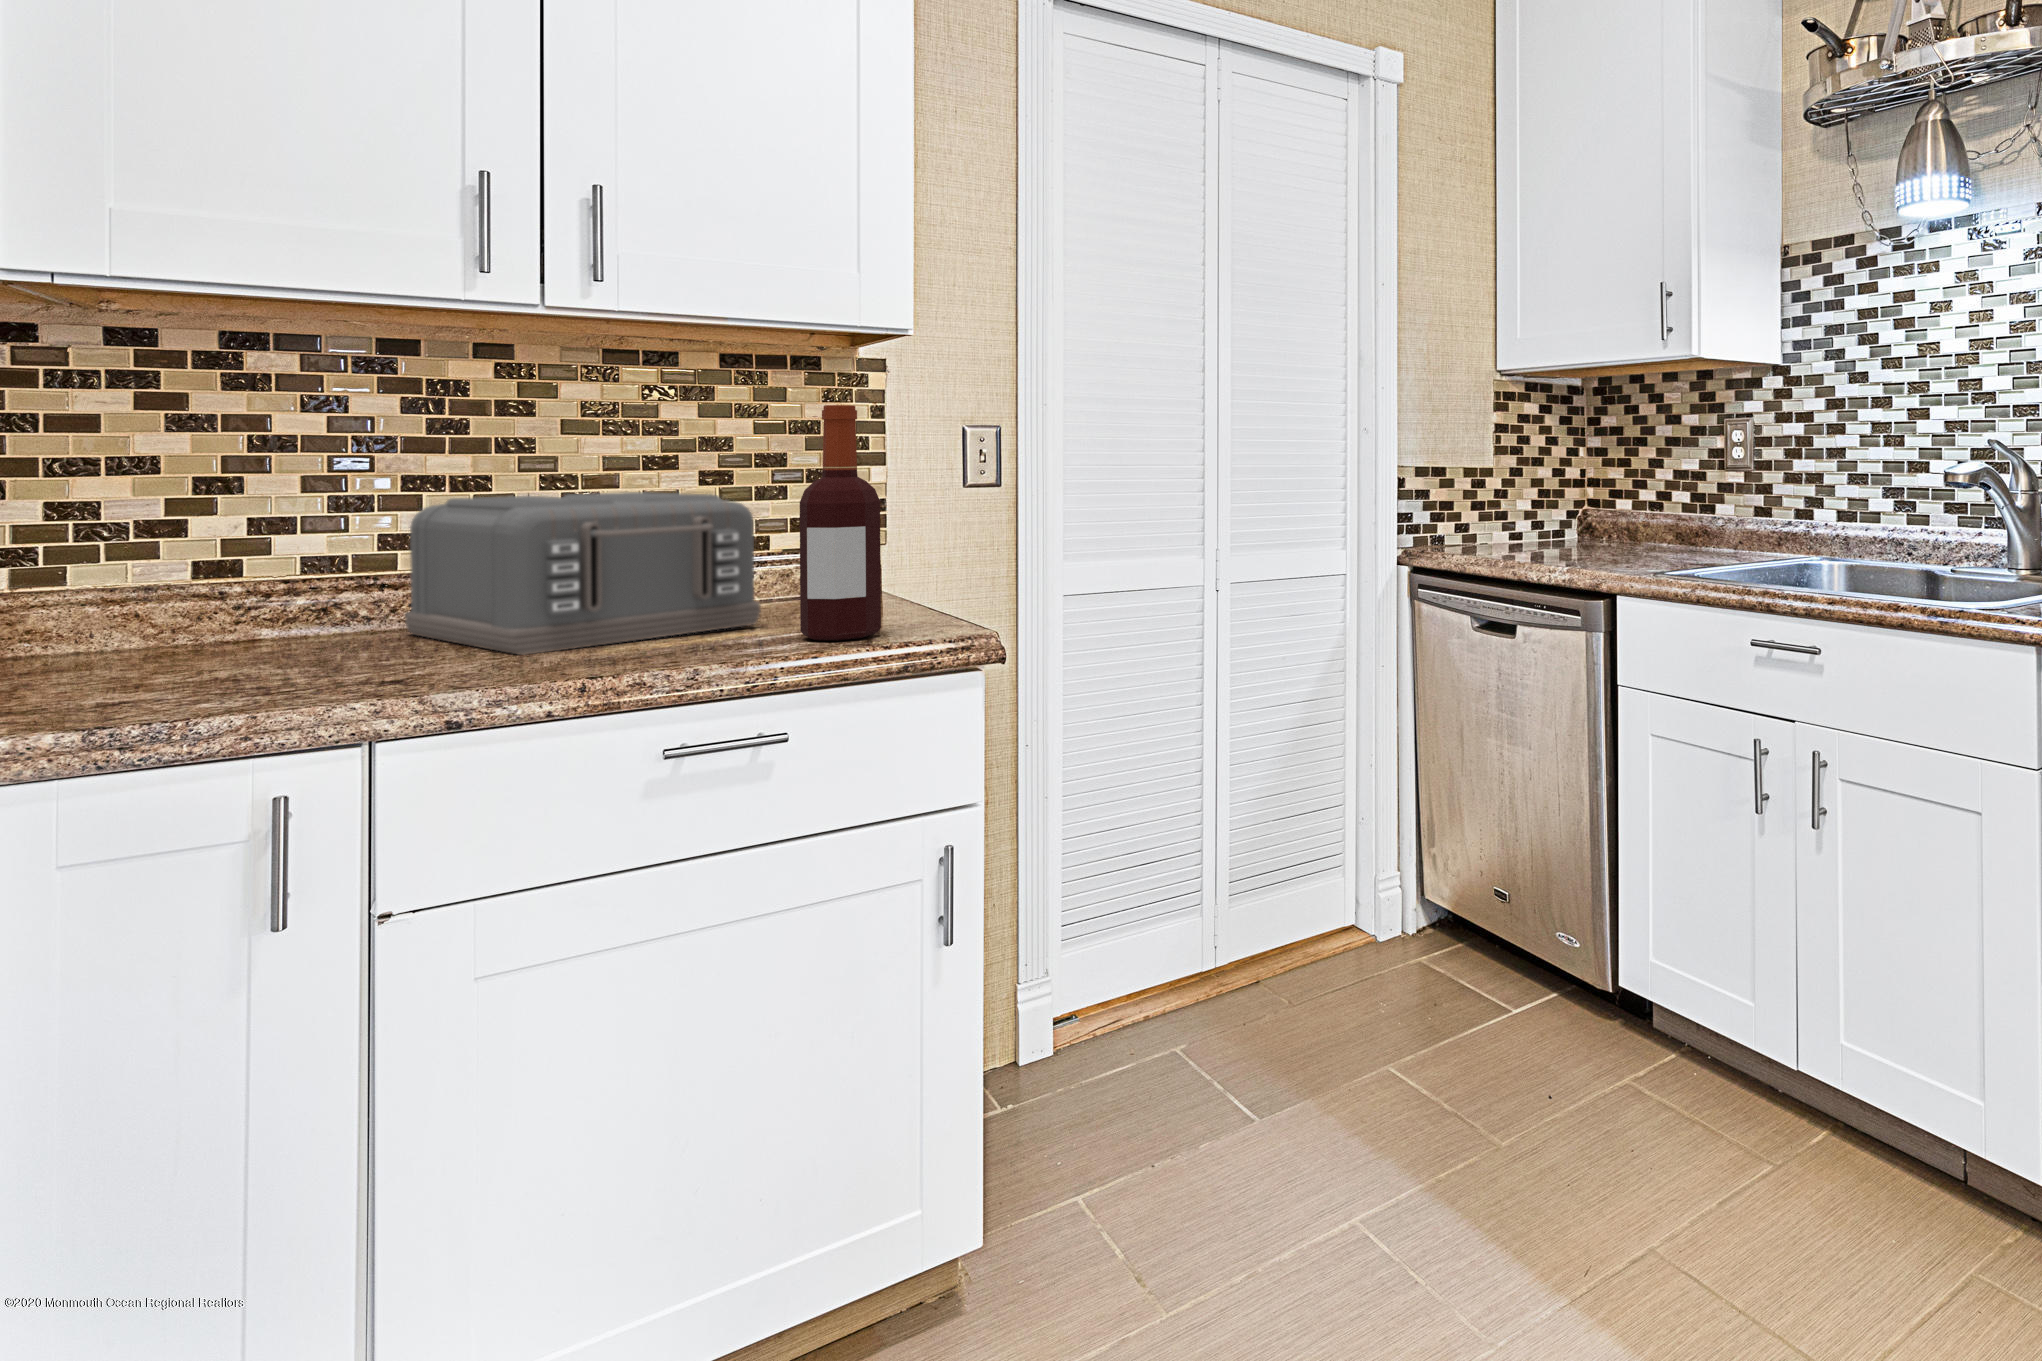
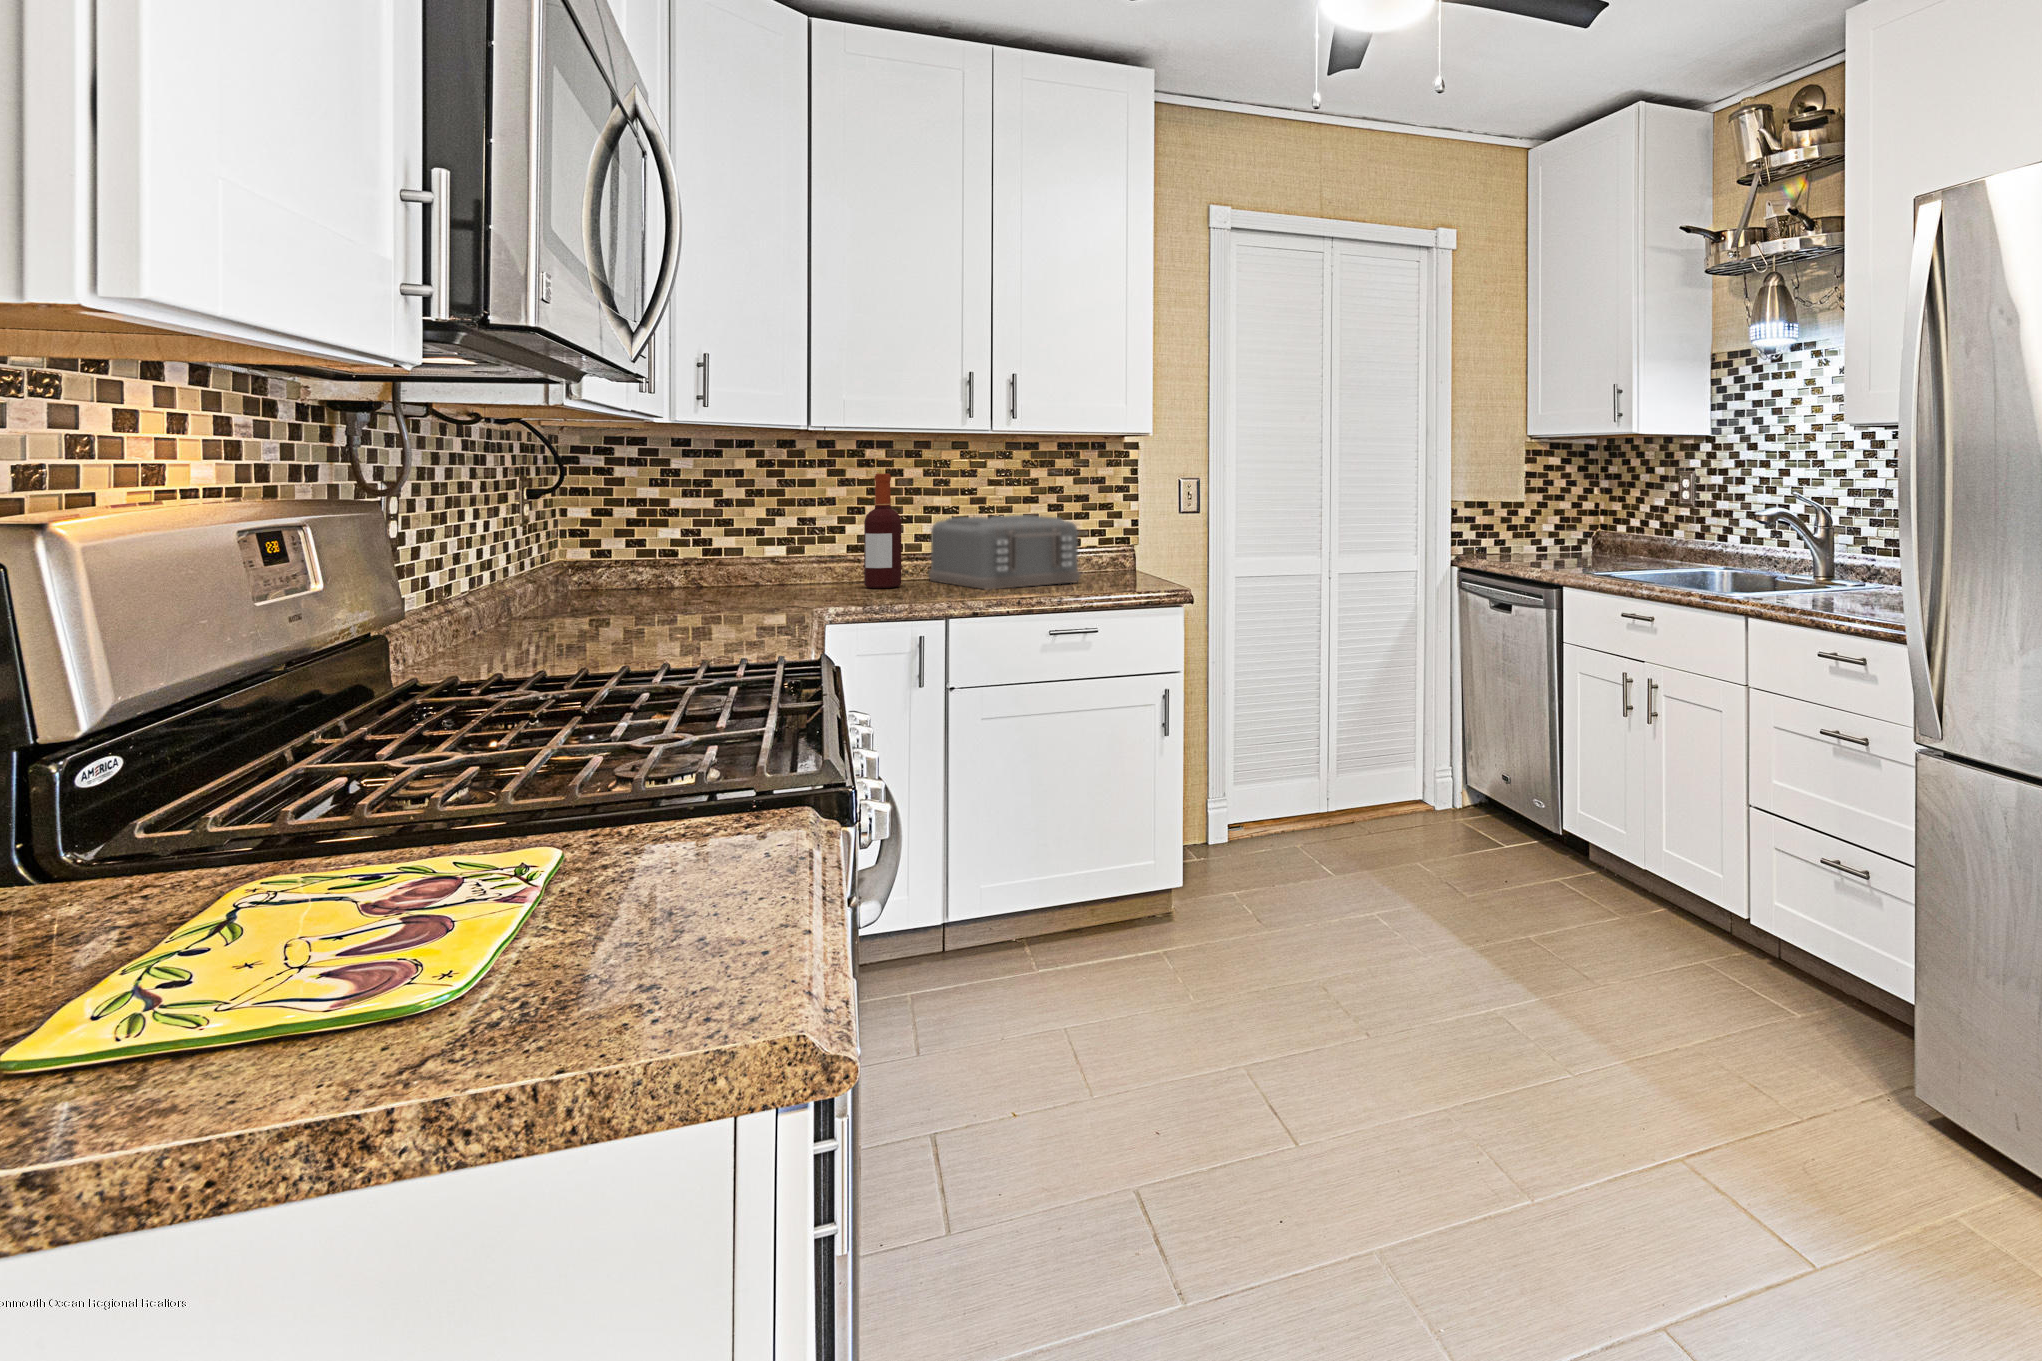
bottle: present [800,405,881,641] -> present [864,474,901,588]

